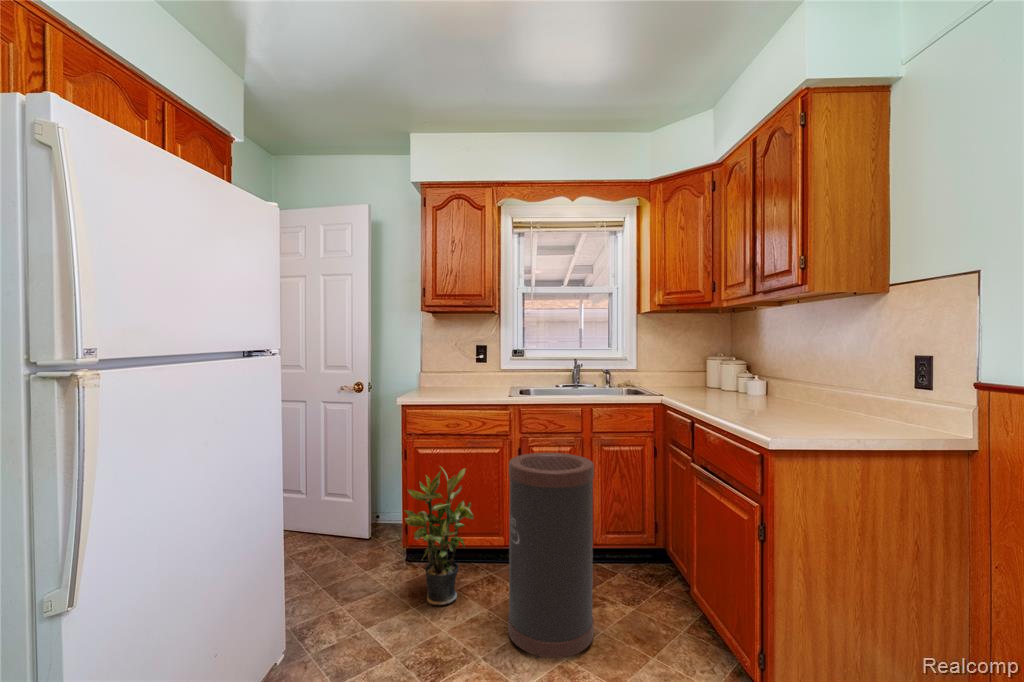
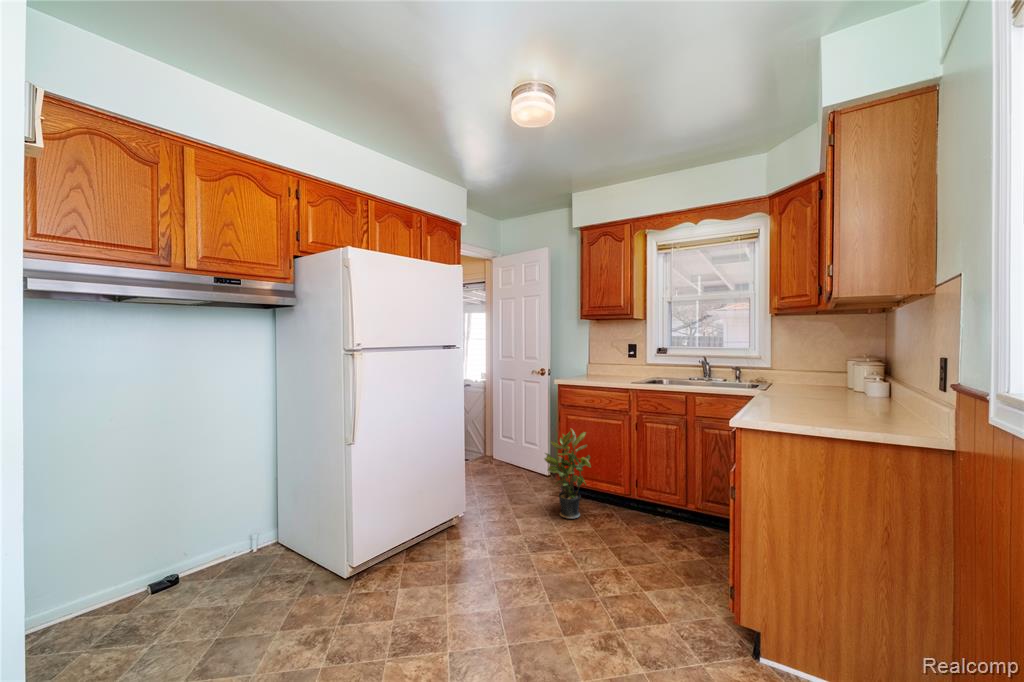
trash can: present [508,453,594,658] -> none [594,426,656,566]

